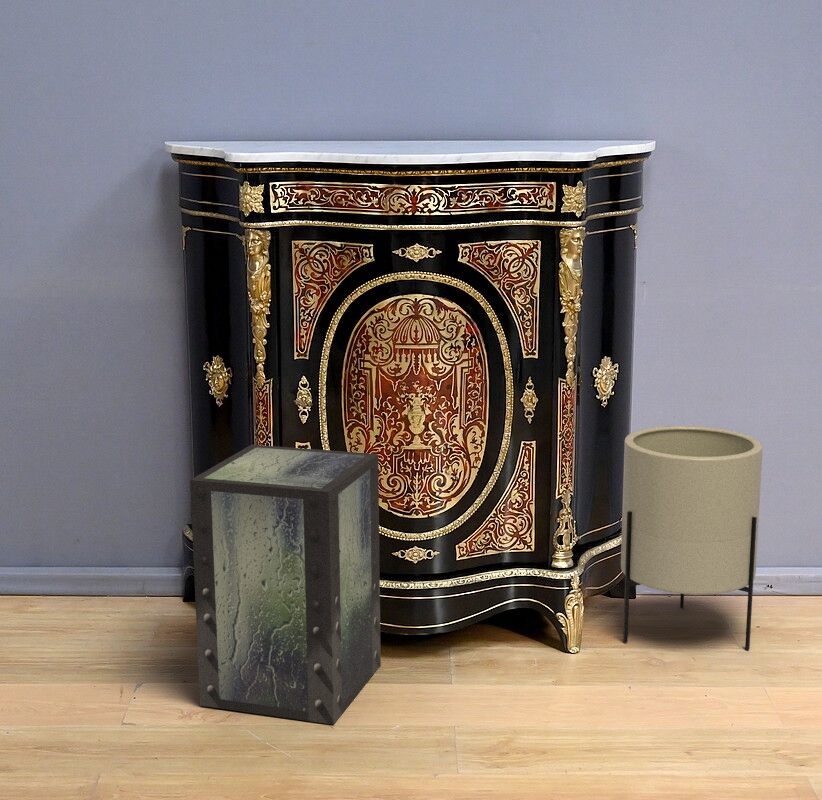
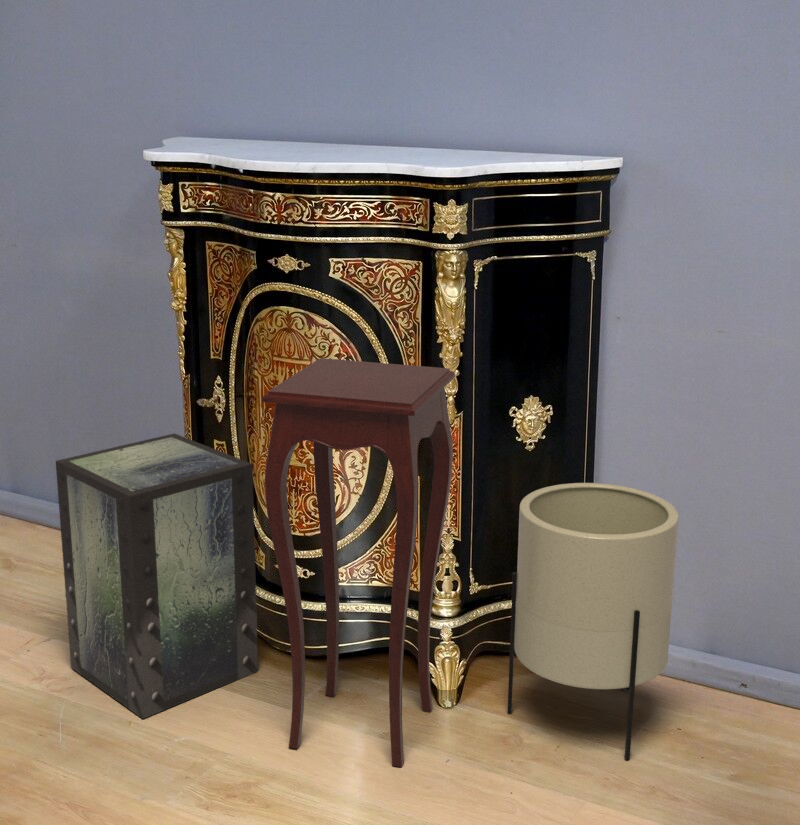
side table: none [450,334,626,709] -> present [262,358,455,767]

